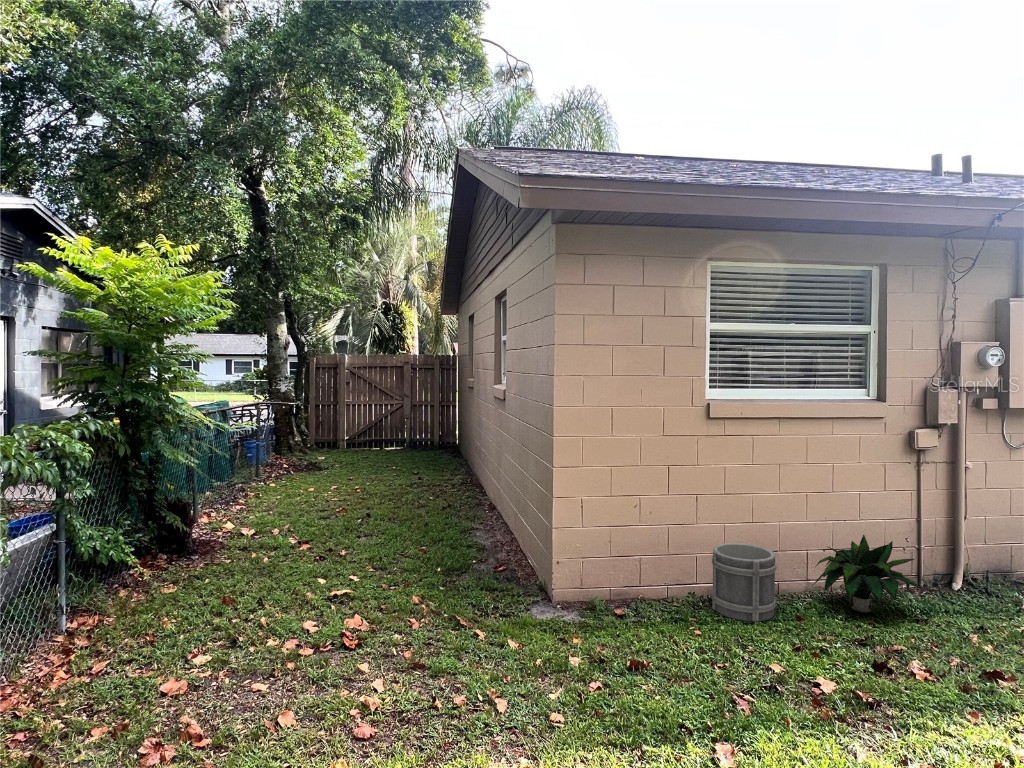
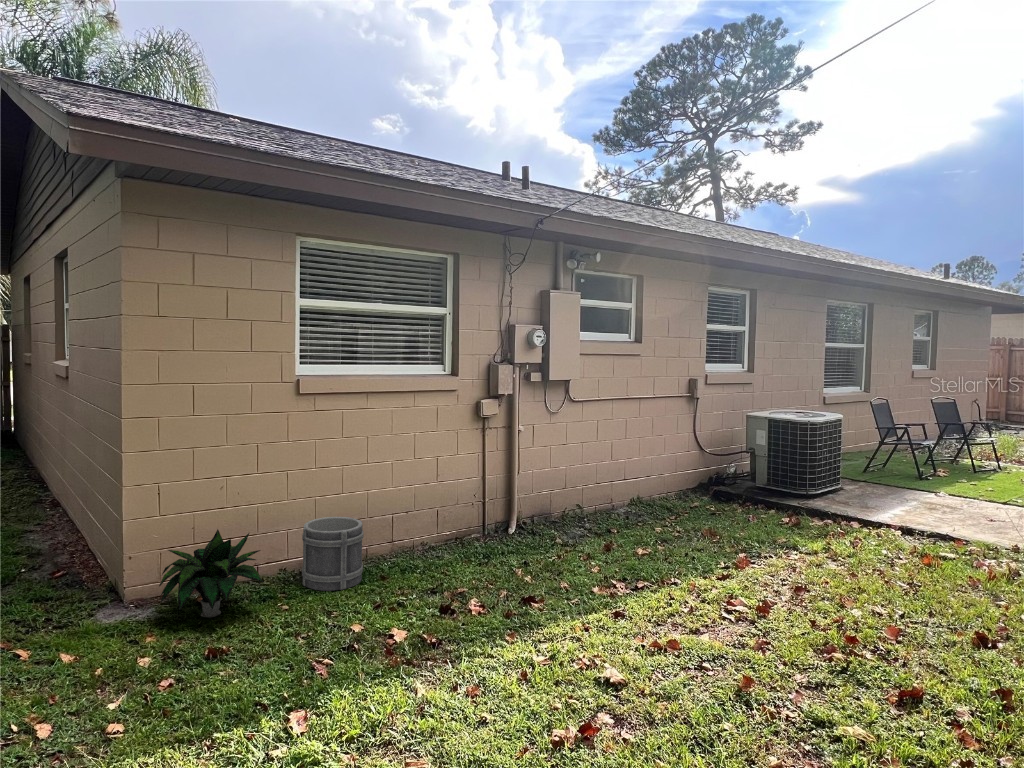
potted plant: present [813,535,922,612] -> present [159,529,264,617]

